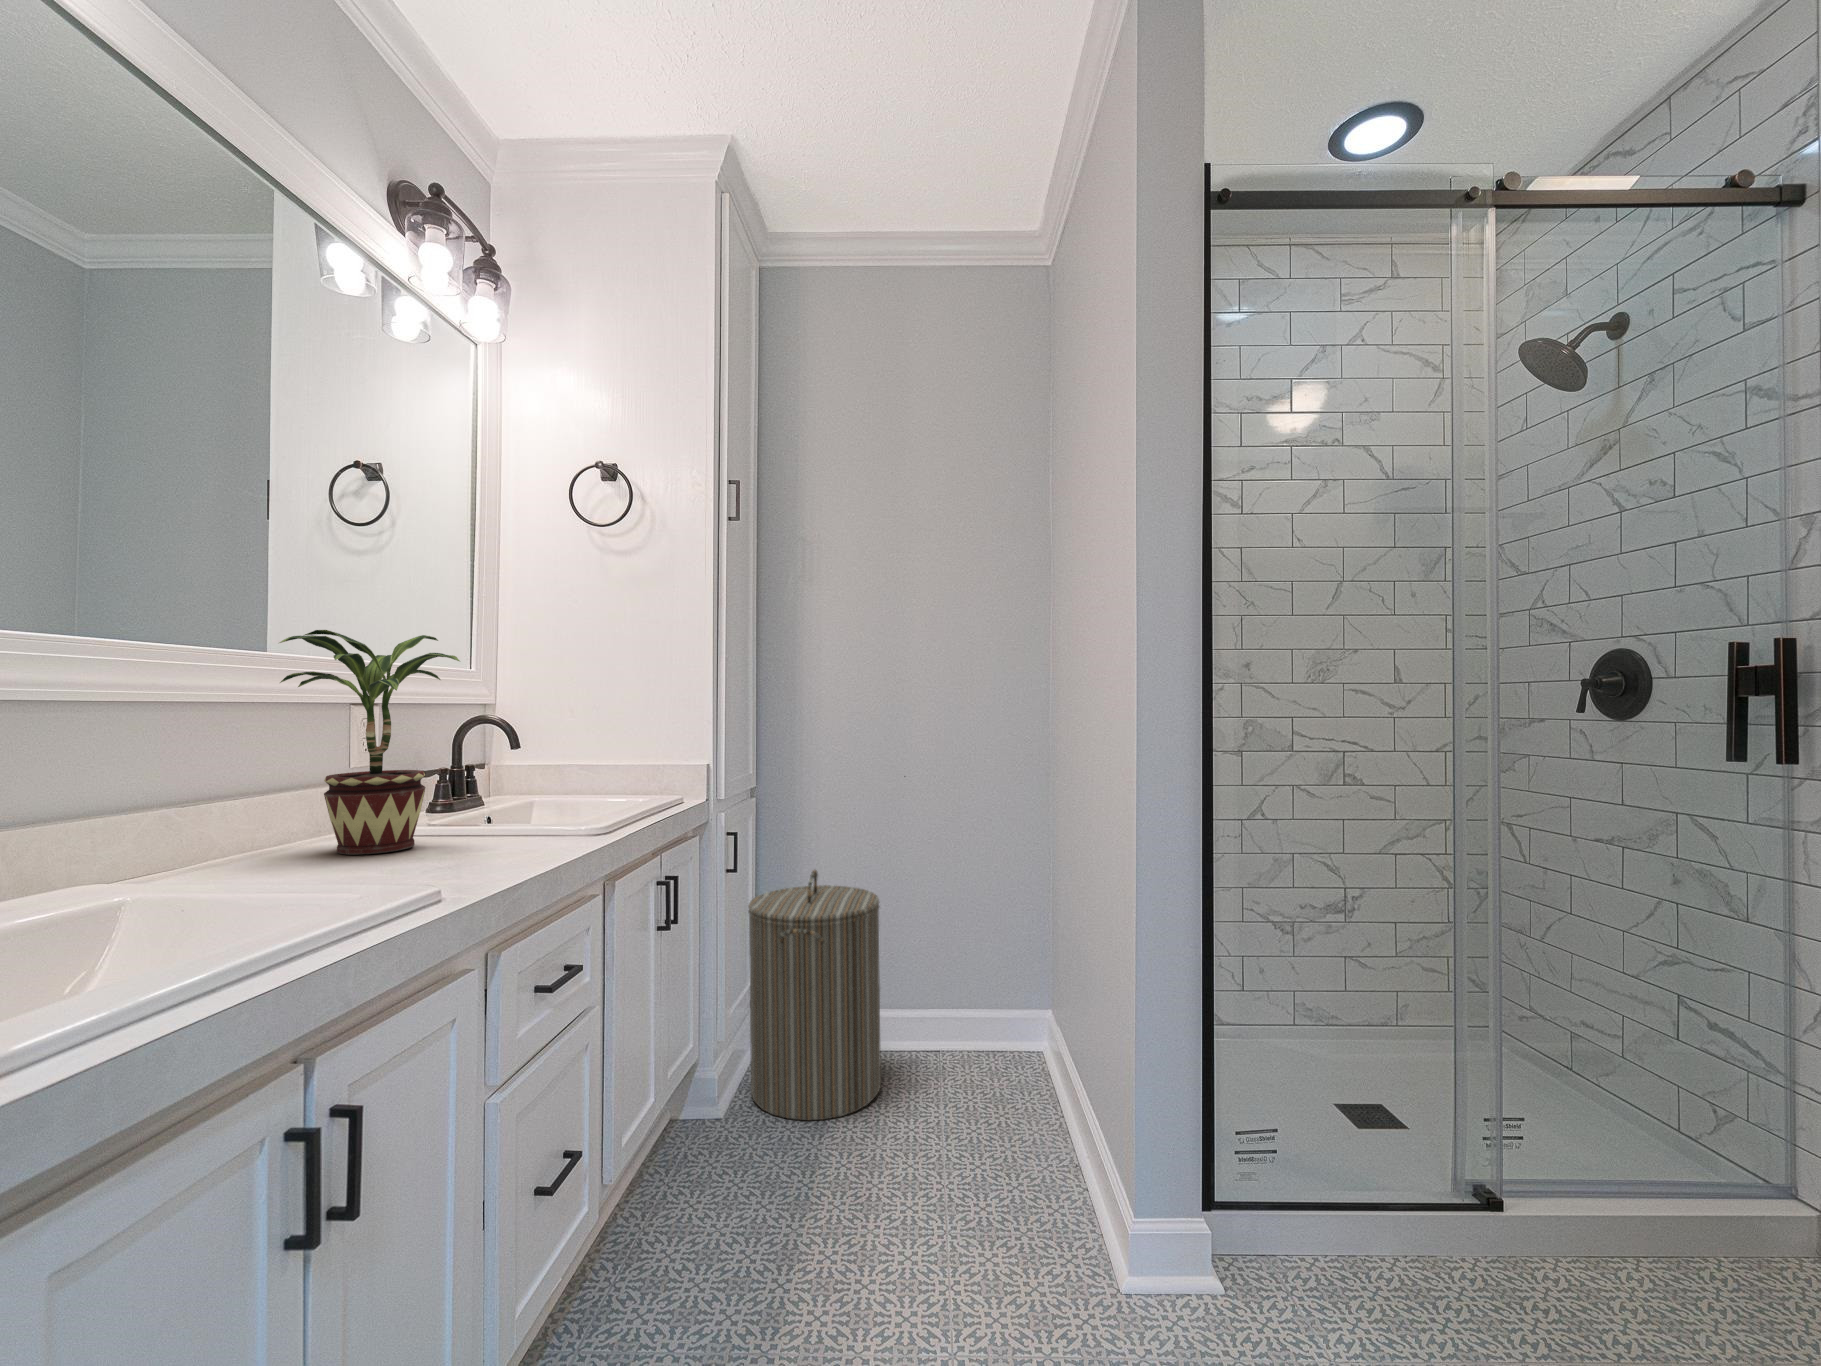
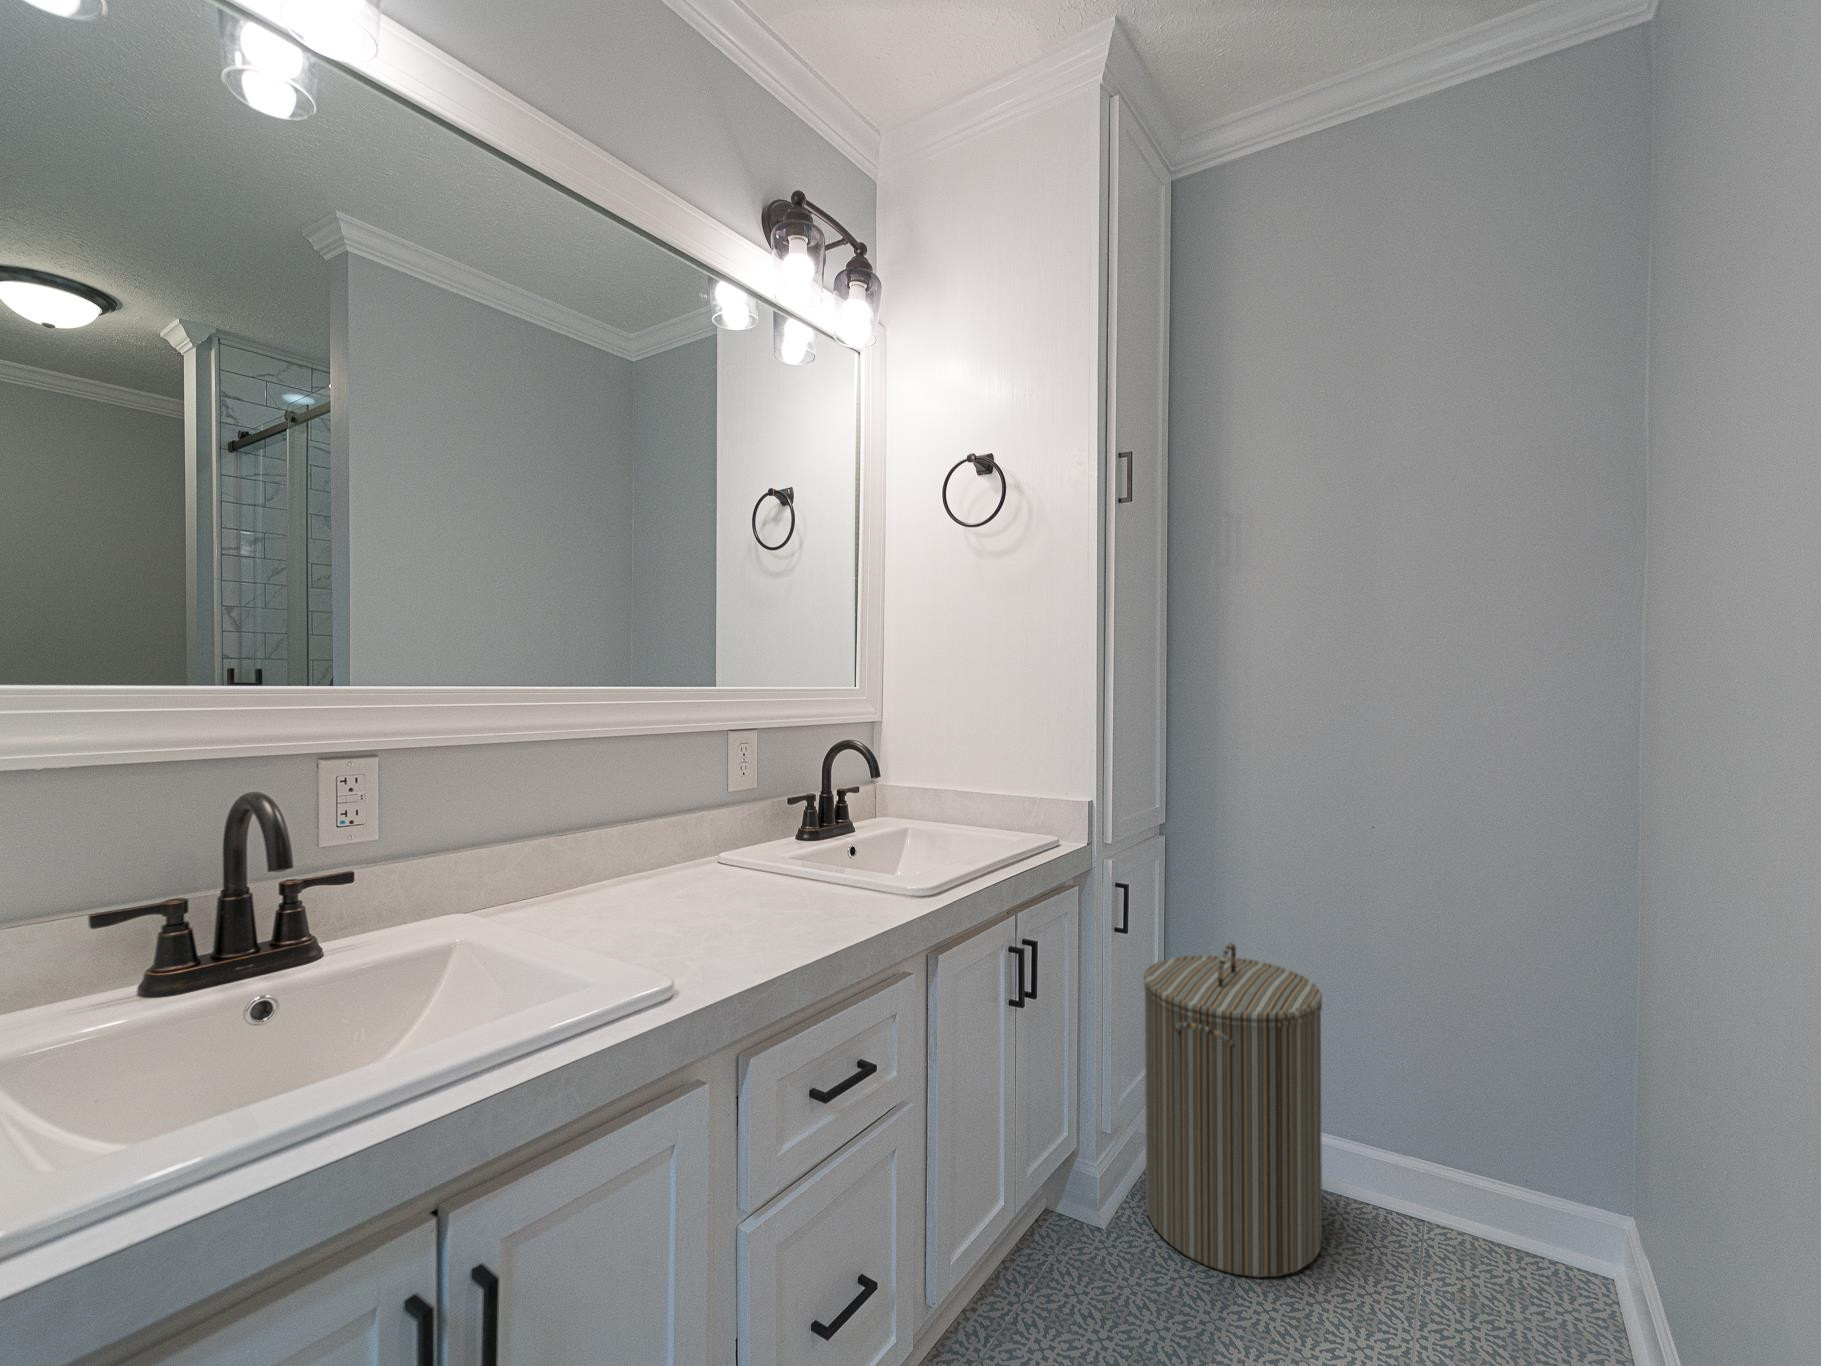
potted plant: present [279,630,460,855] -> none [604,669,765,902]

